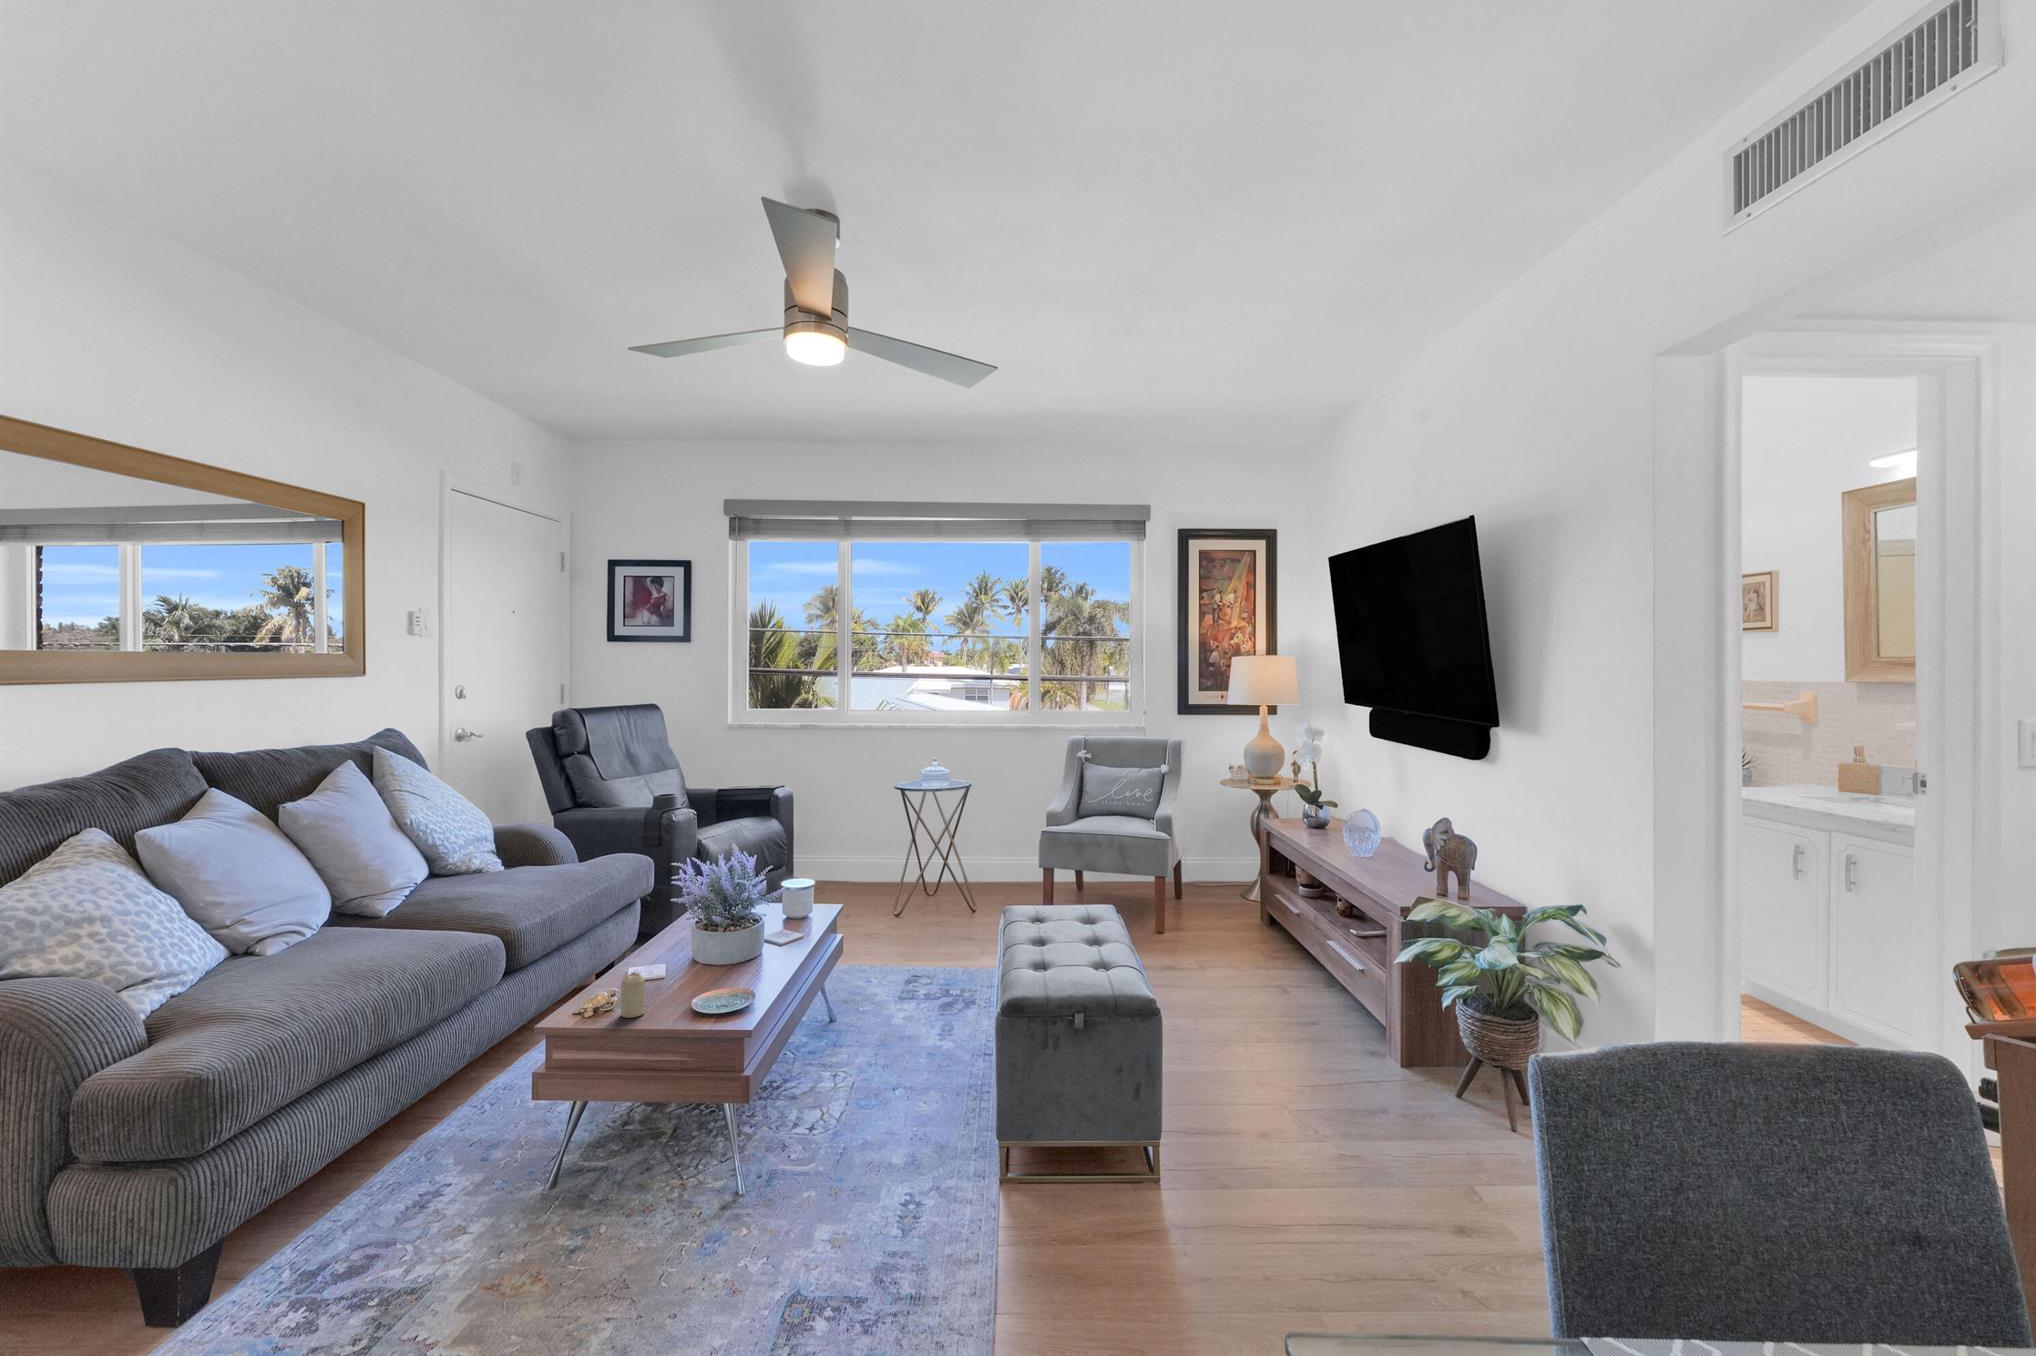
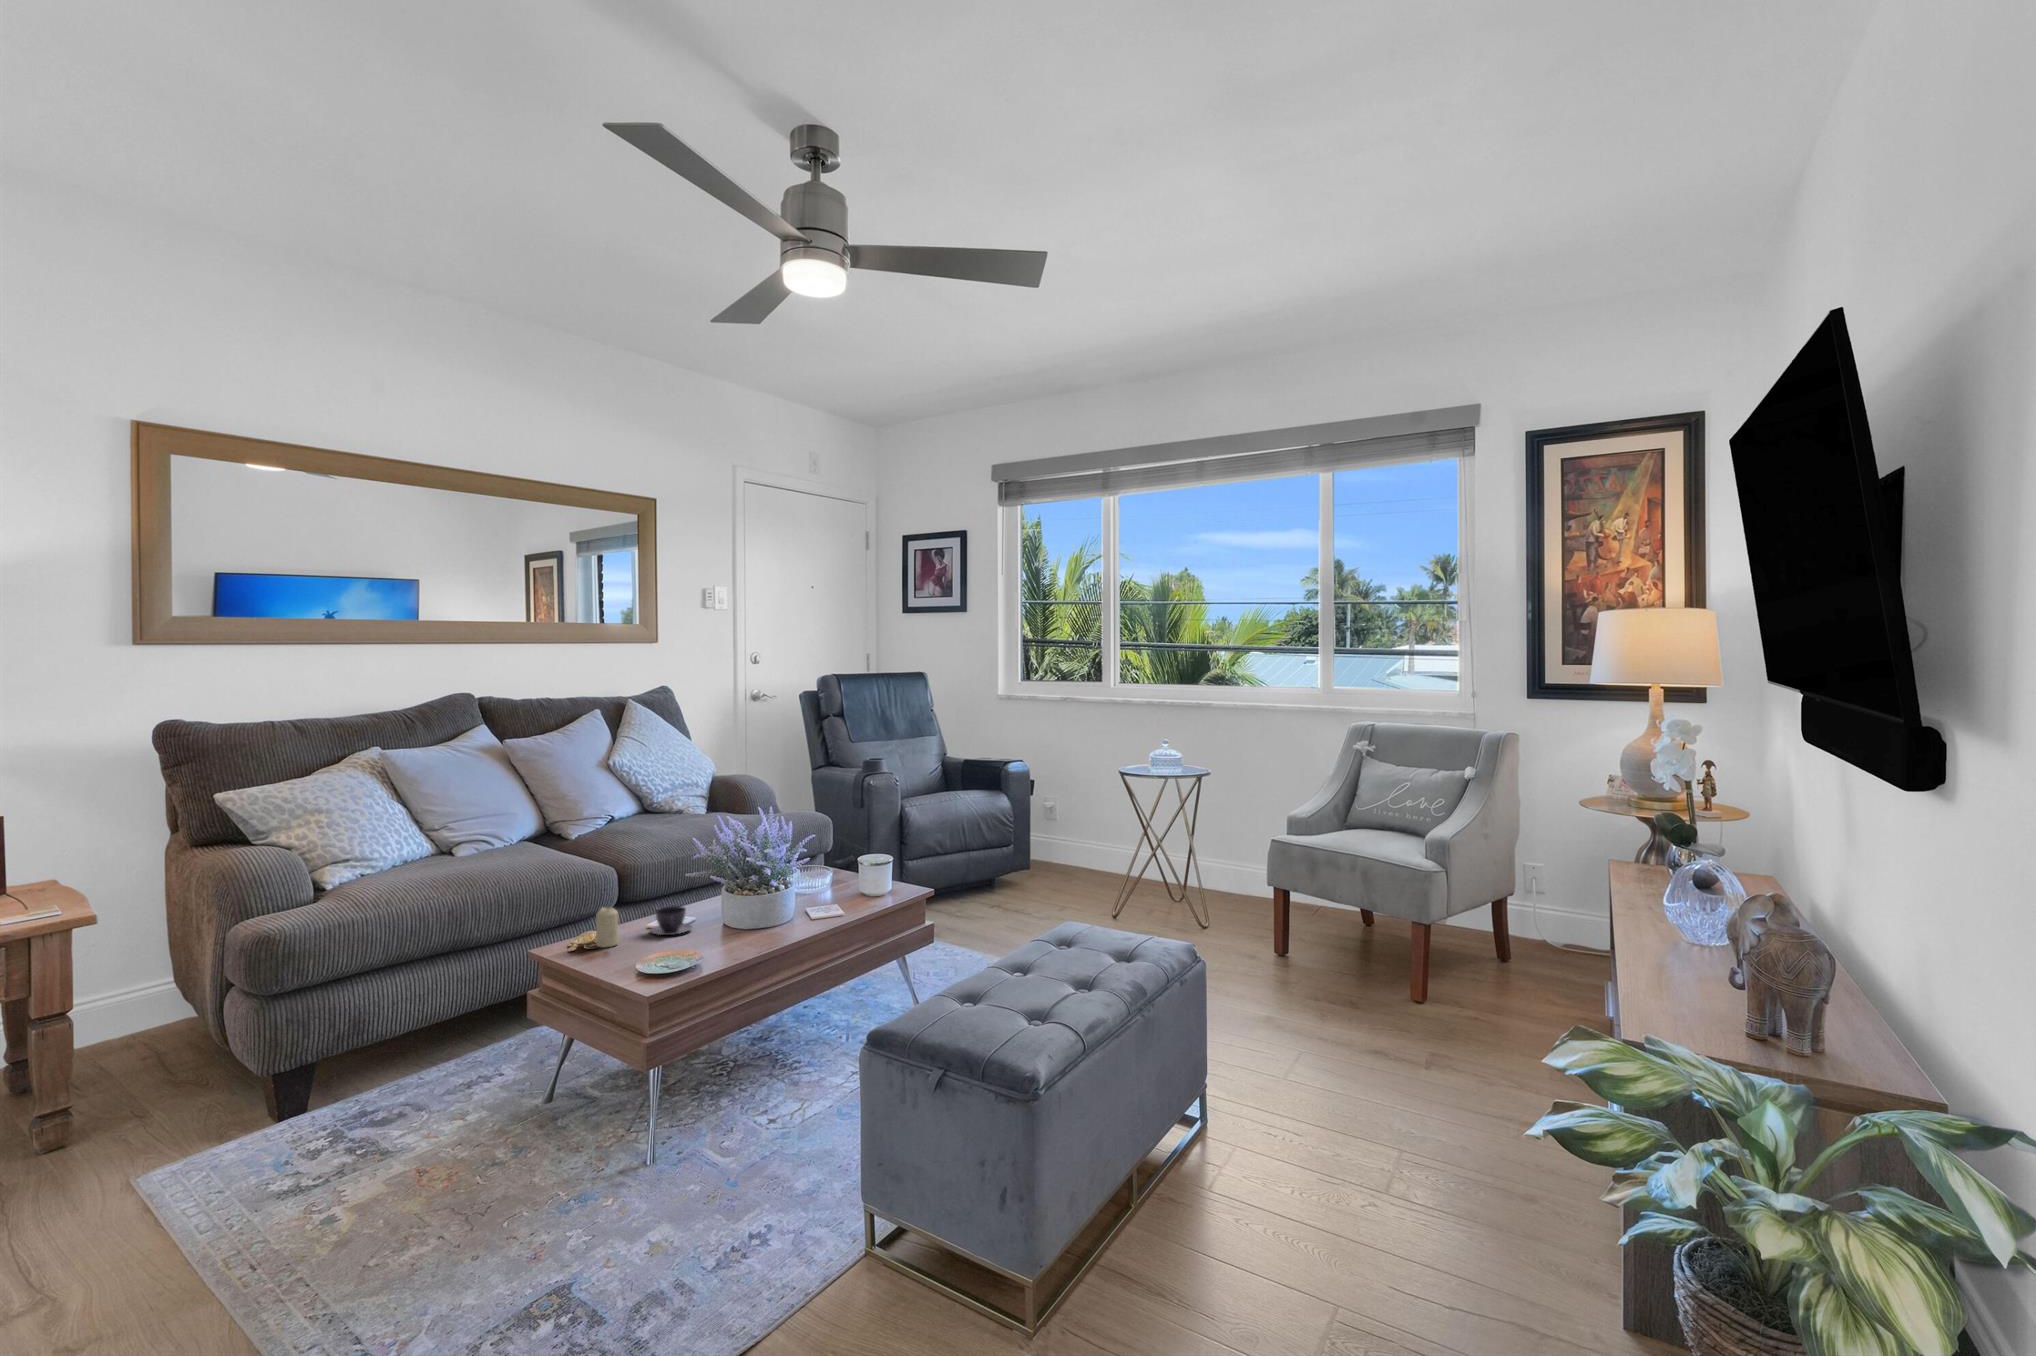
teacup: none [650,962,695,994] -> present [651,906,692,935]

